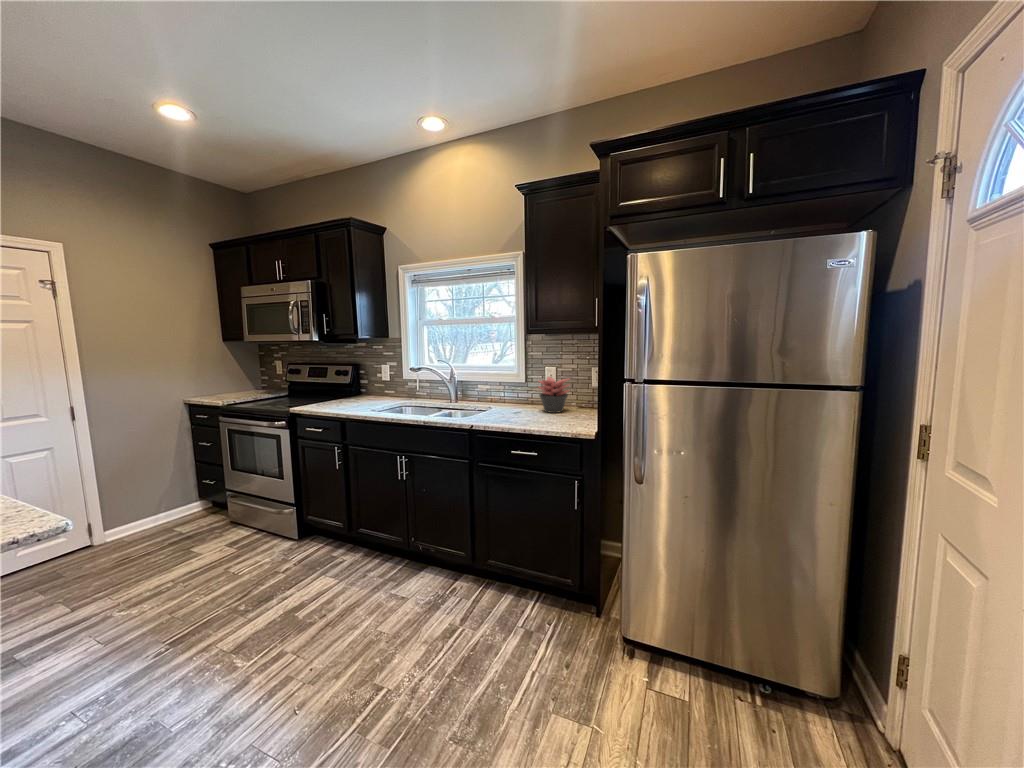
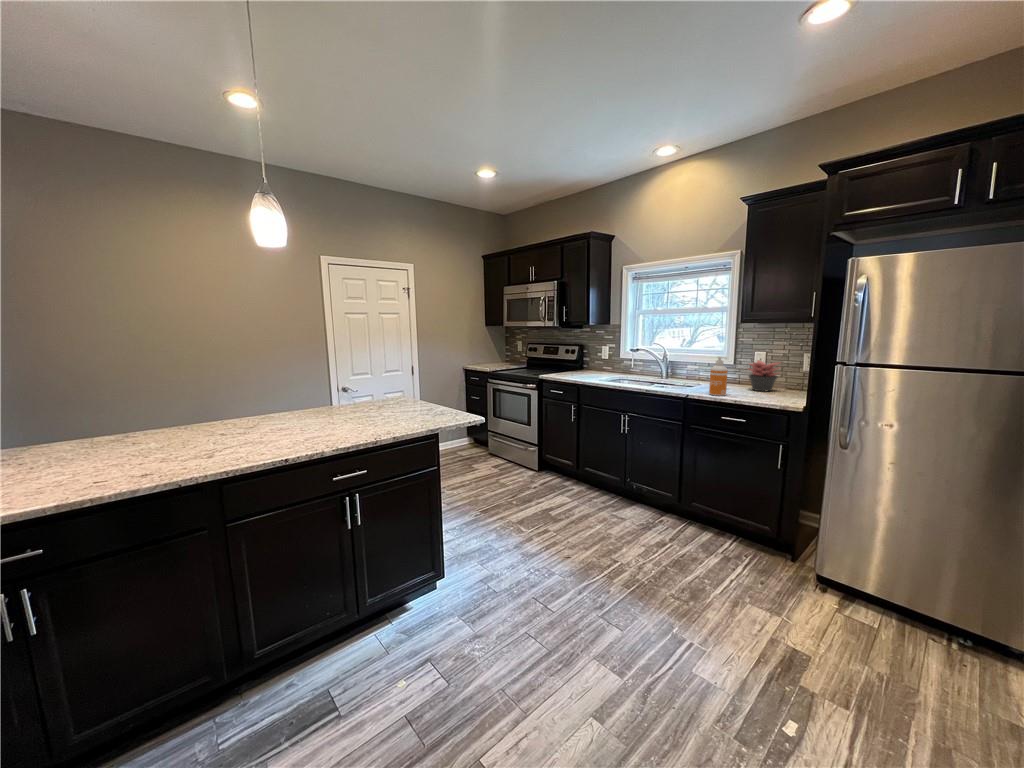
soap dispenser: none [497,375,516,424] -> present [709,357,728,396]

